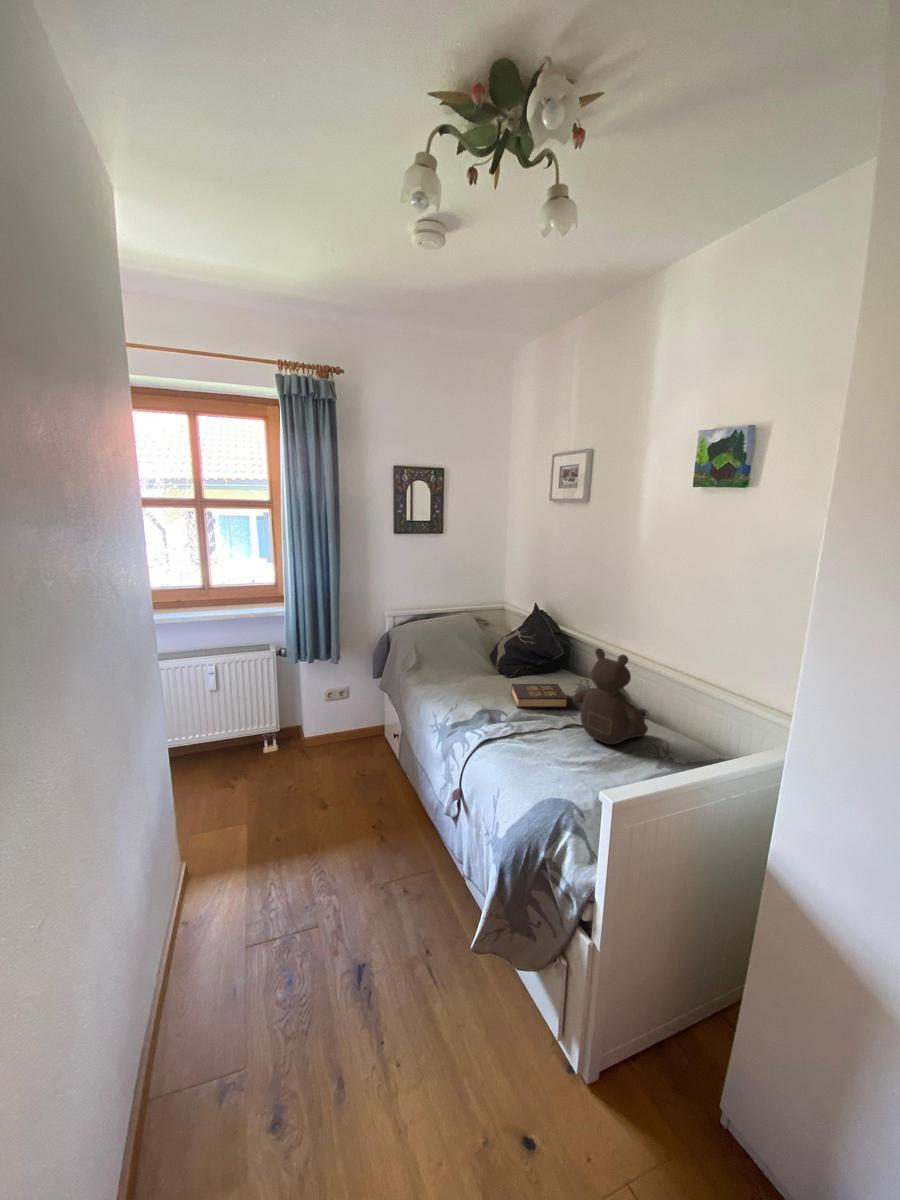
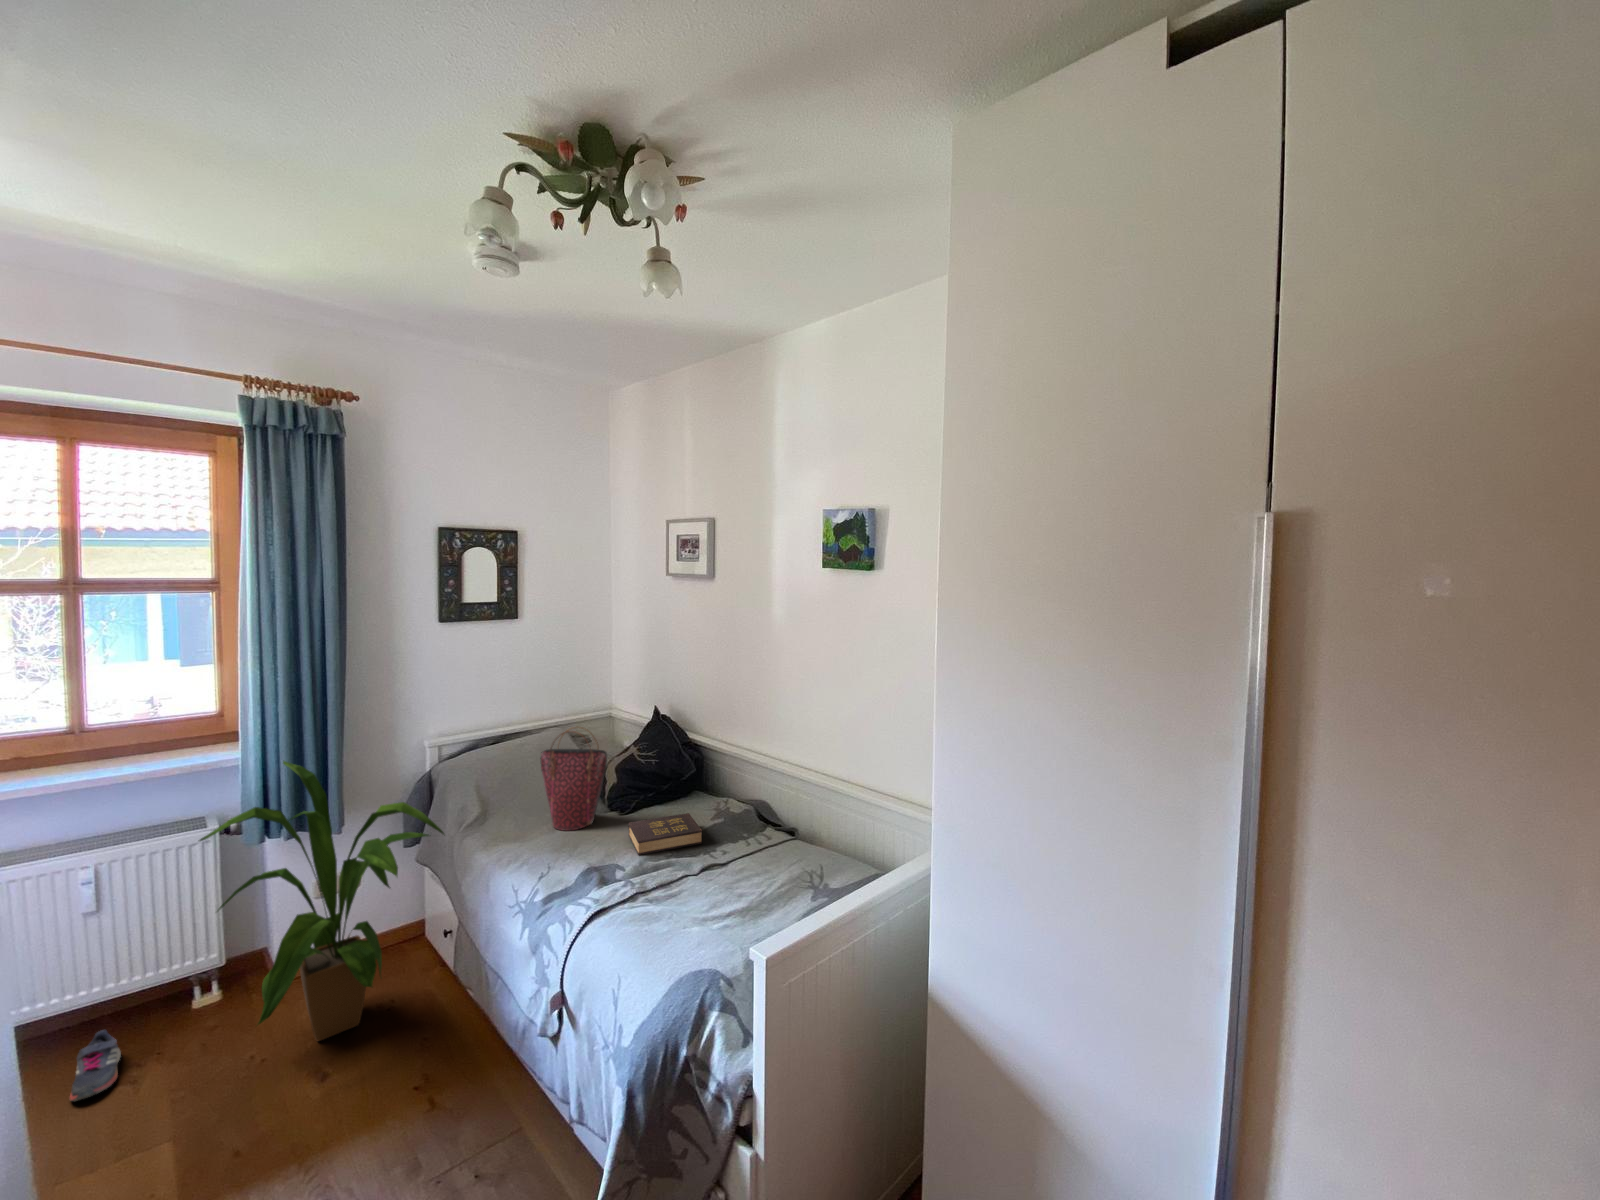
handbag: none [453,610,498,683] -> present [540,727,607,831]
house plant: none [263,615,393,783] -> present [200,761,444,1041]
teddy bear: present [573,648,648,744] -> none [709,763,798,882]
shoe: none [215,750,236,783] -> present [70,1030,121,1101]

